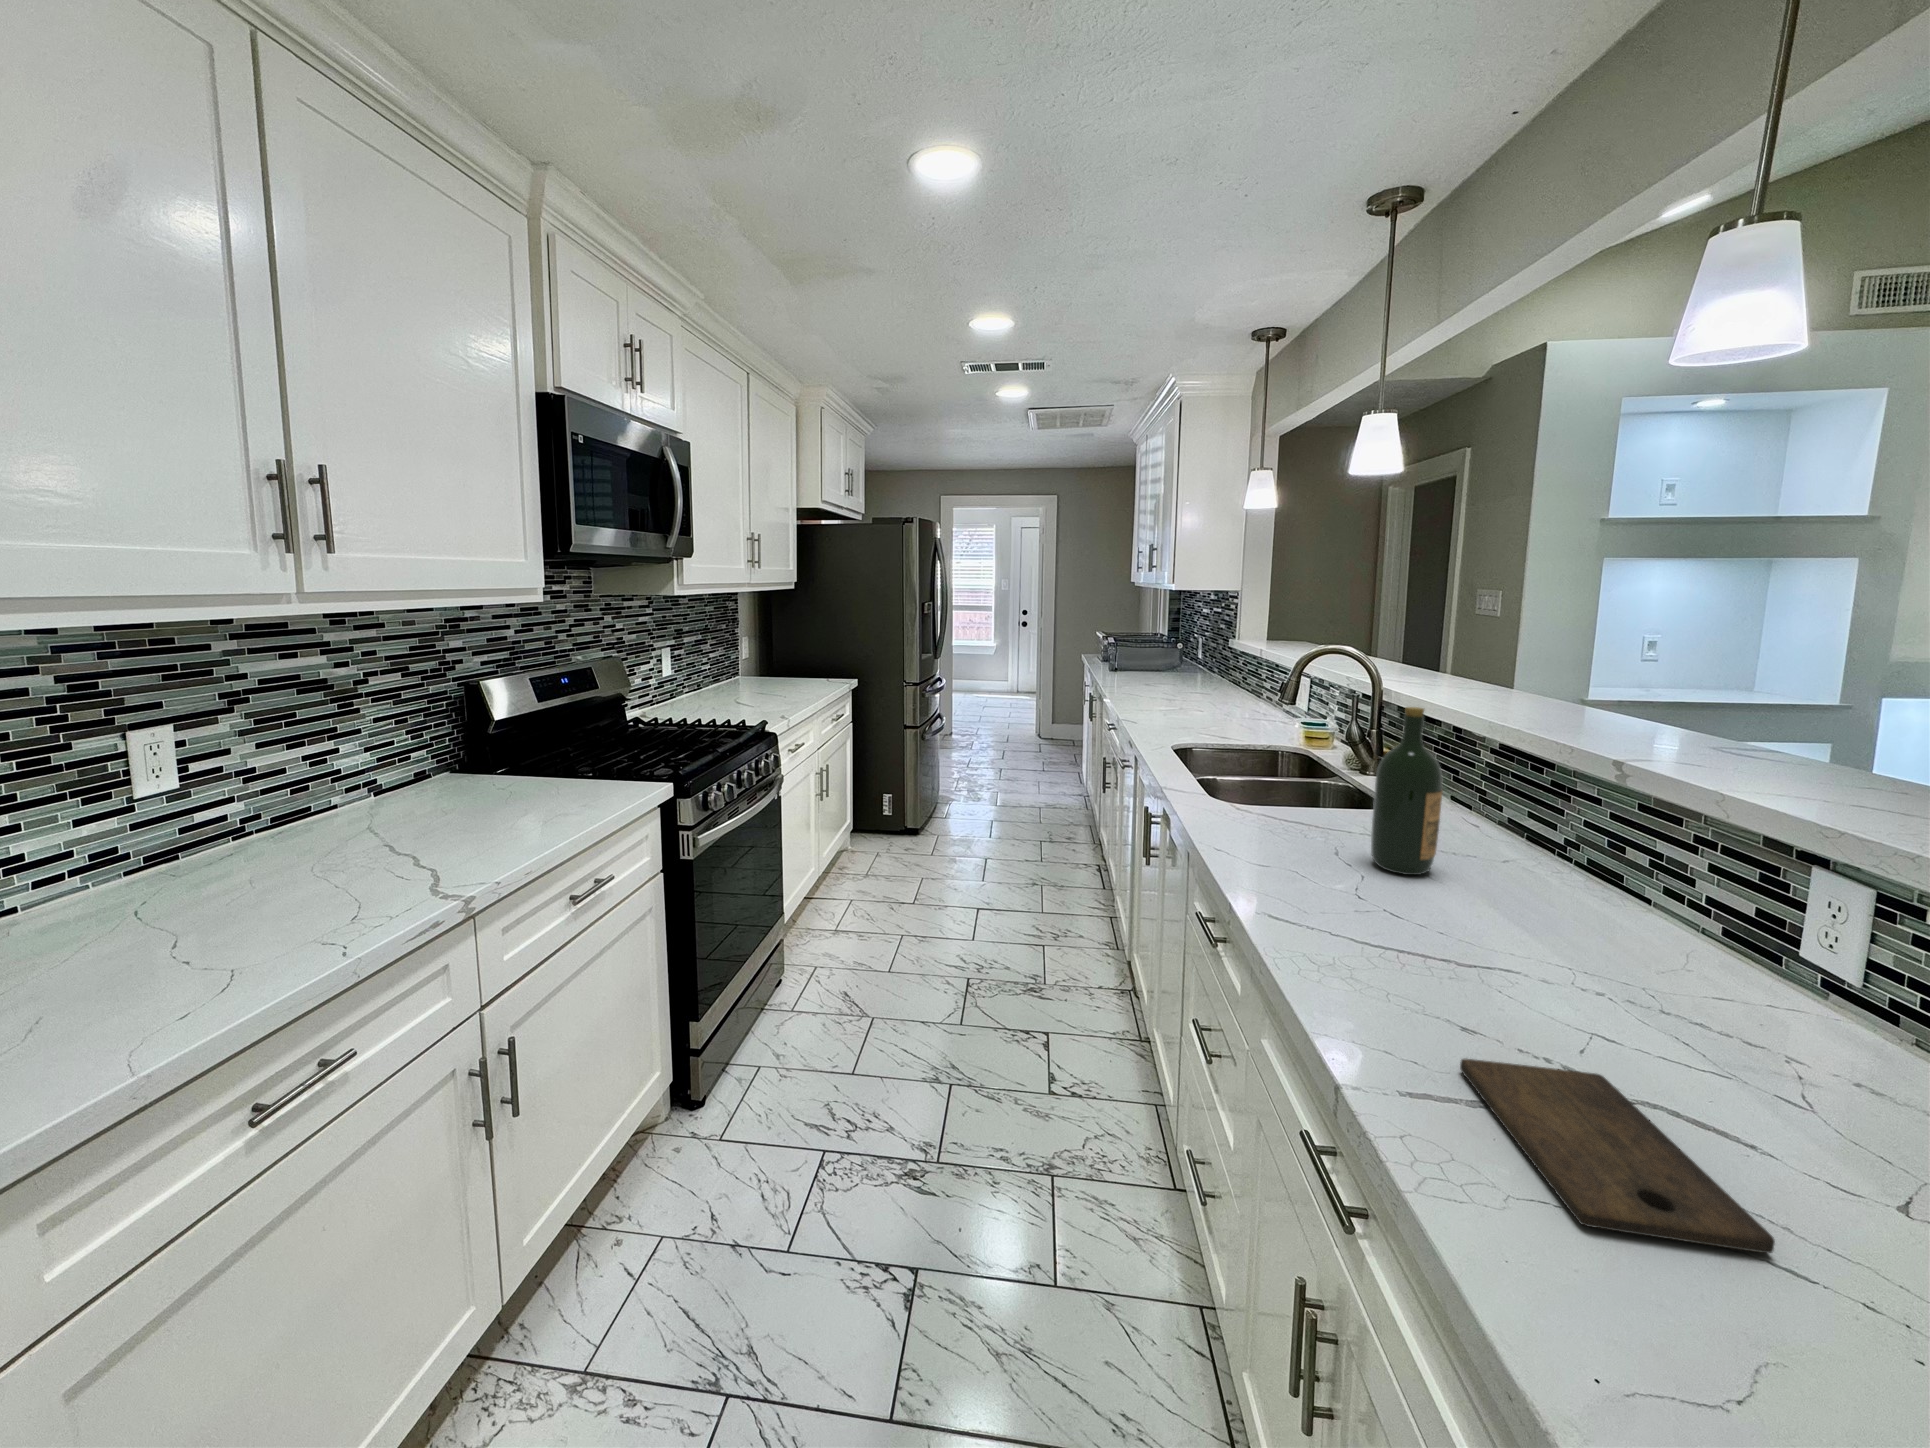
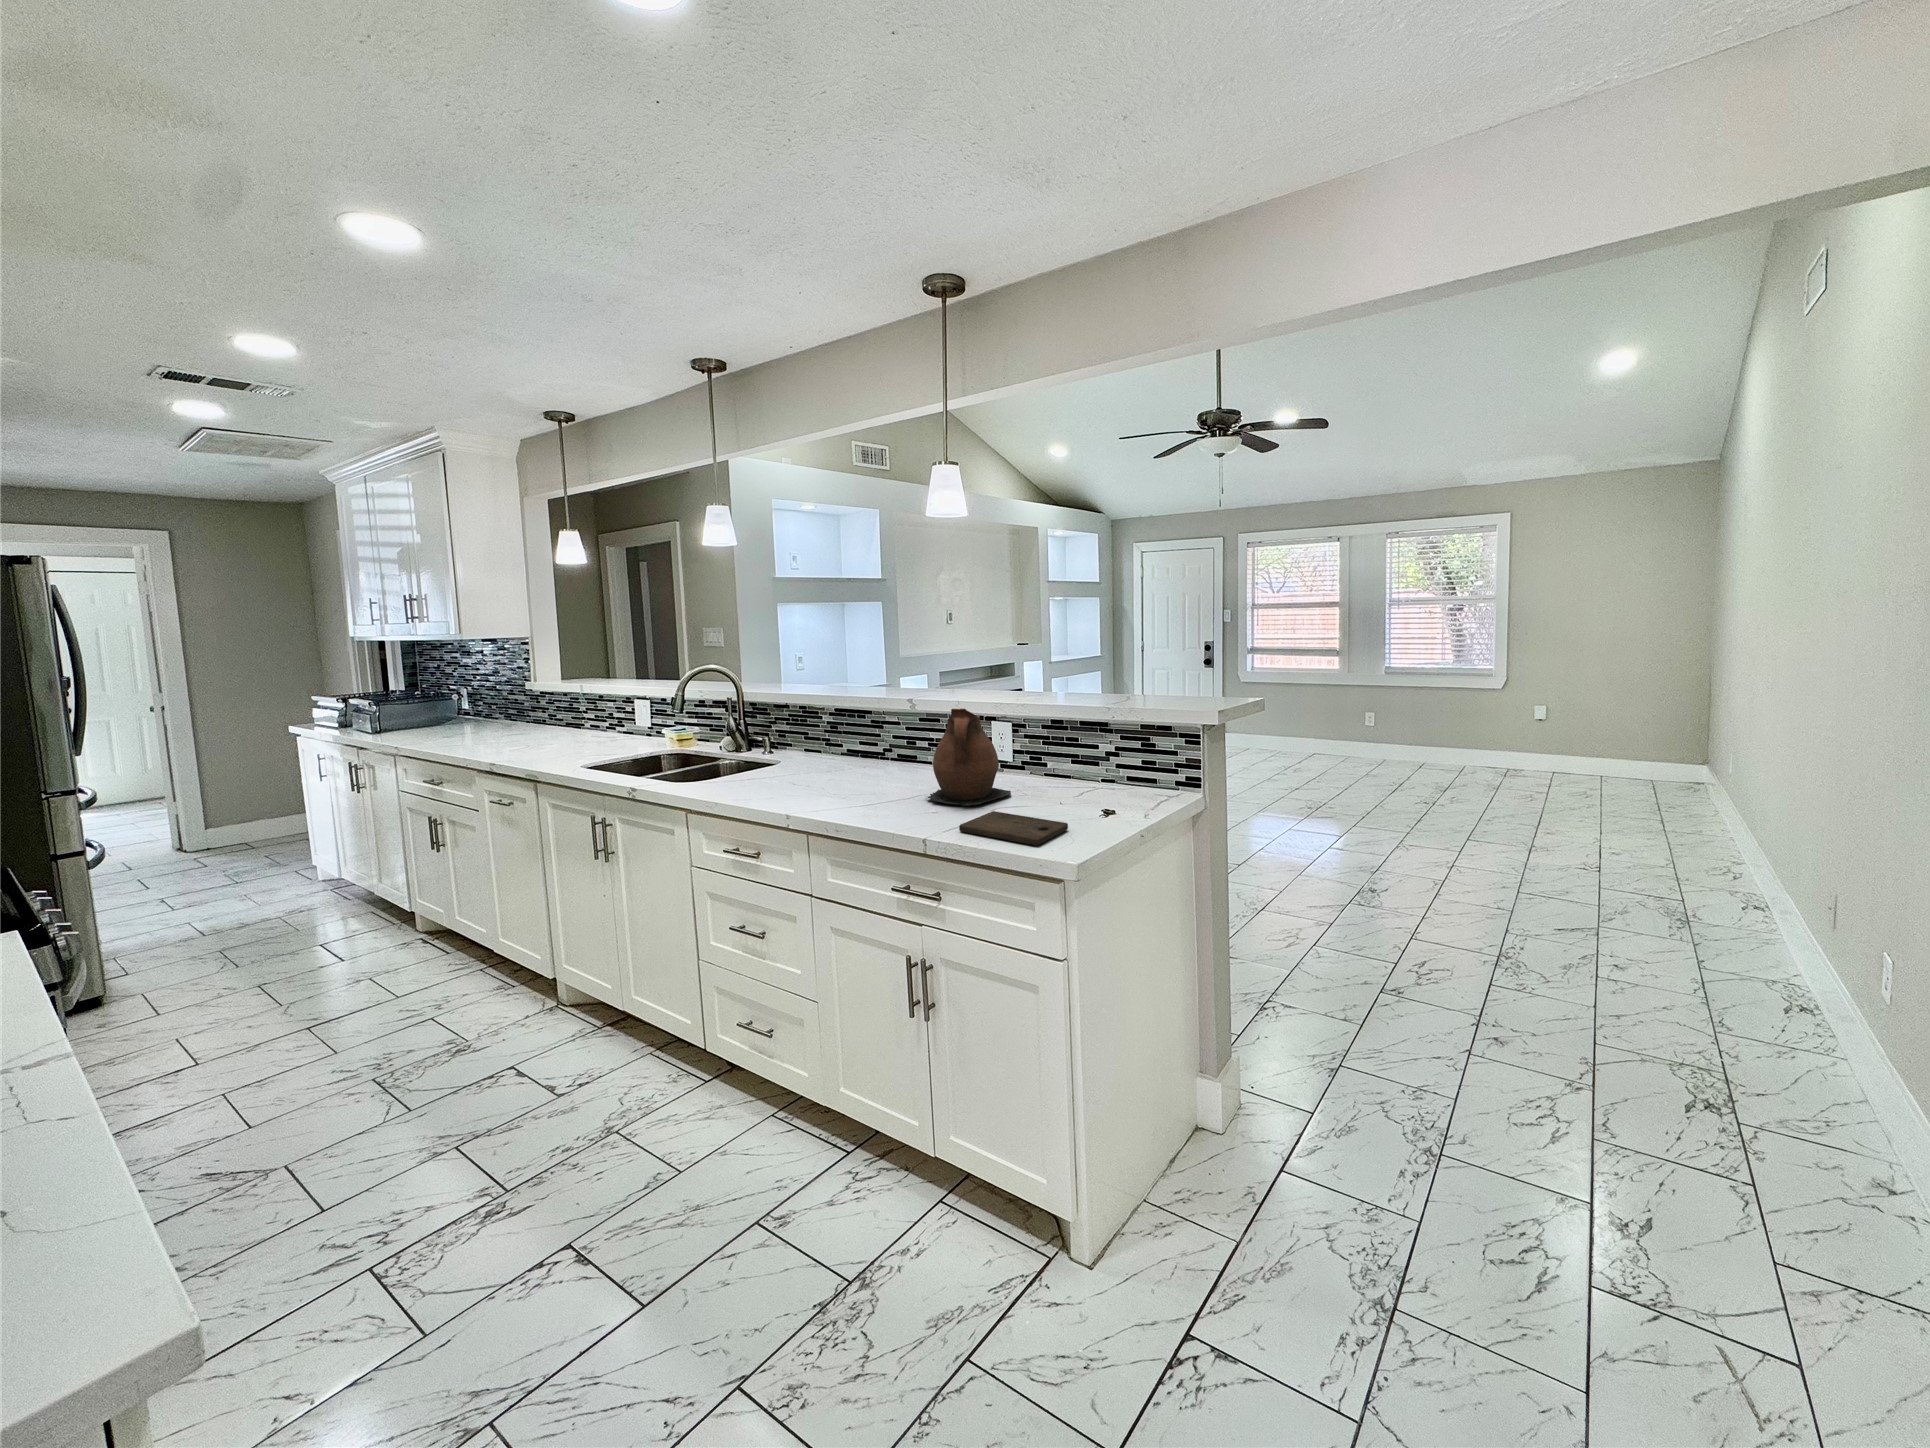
wine bottle: present [1371,707,1443,875] -> none [811,684,848,787]
ceramic pitcher: none [1503,815,1760,1064] -> present [926,708,1011,806]

